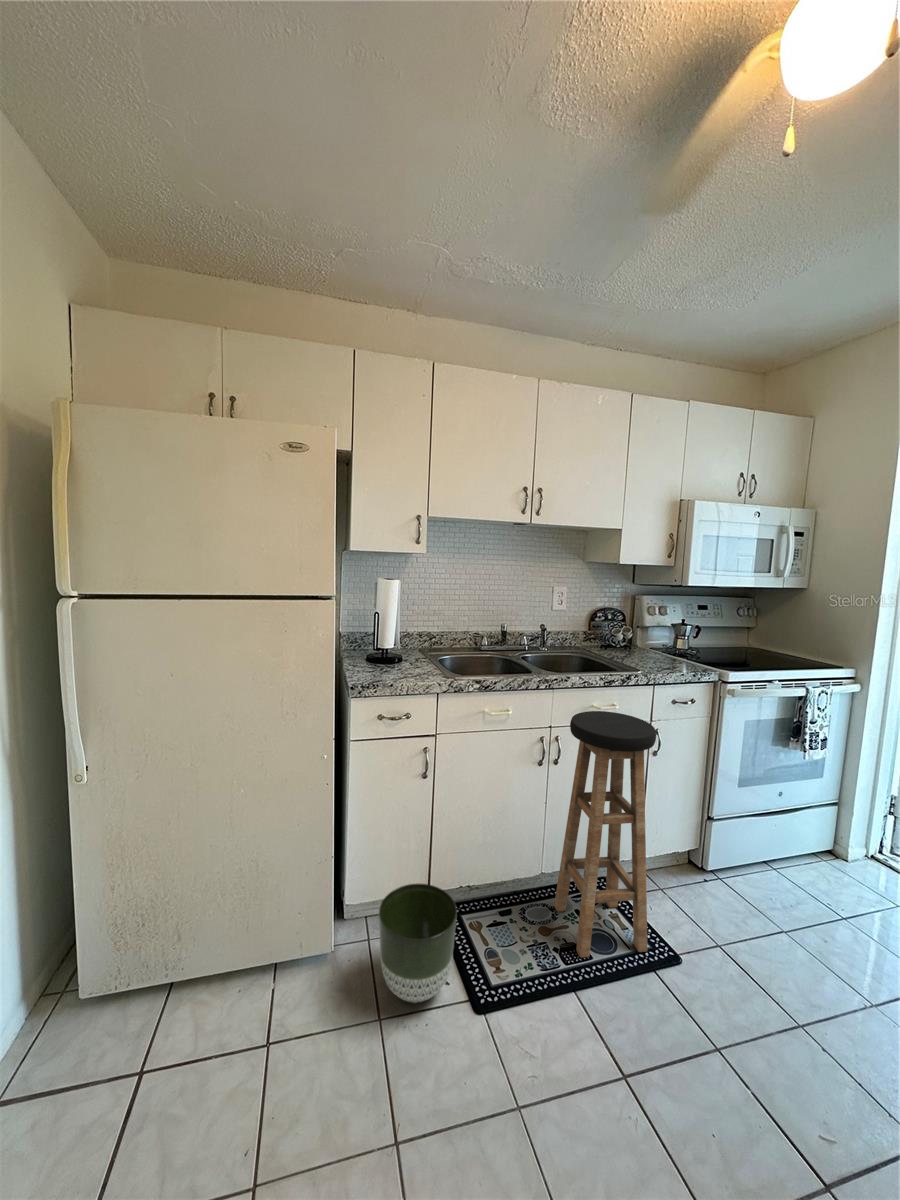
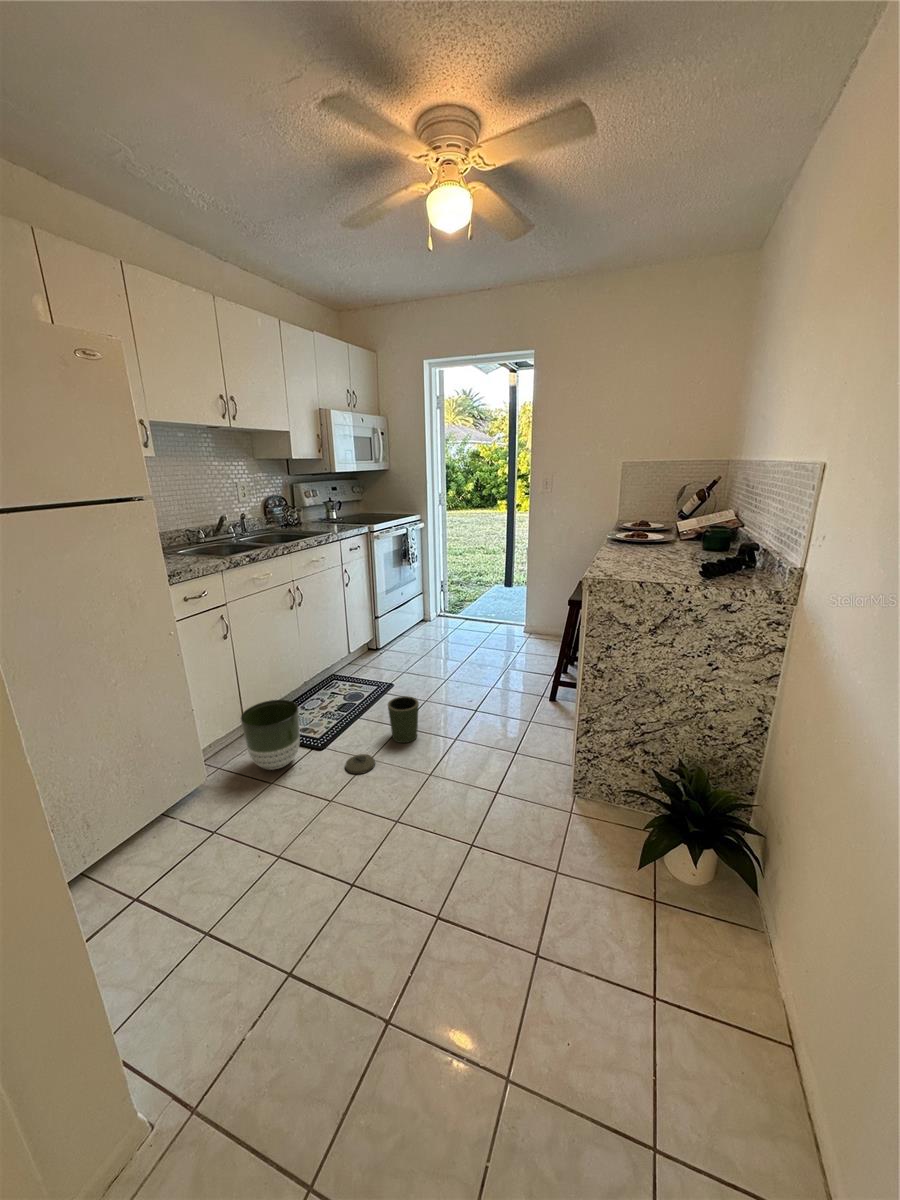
bar stool: present [554,711,656,957] -> none [310,560,378,707]
trash can: none [468,1012,652,1136] -> present [345,696,419,774]

